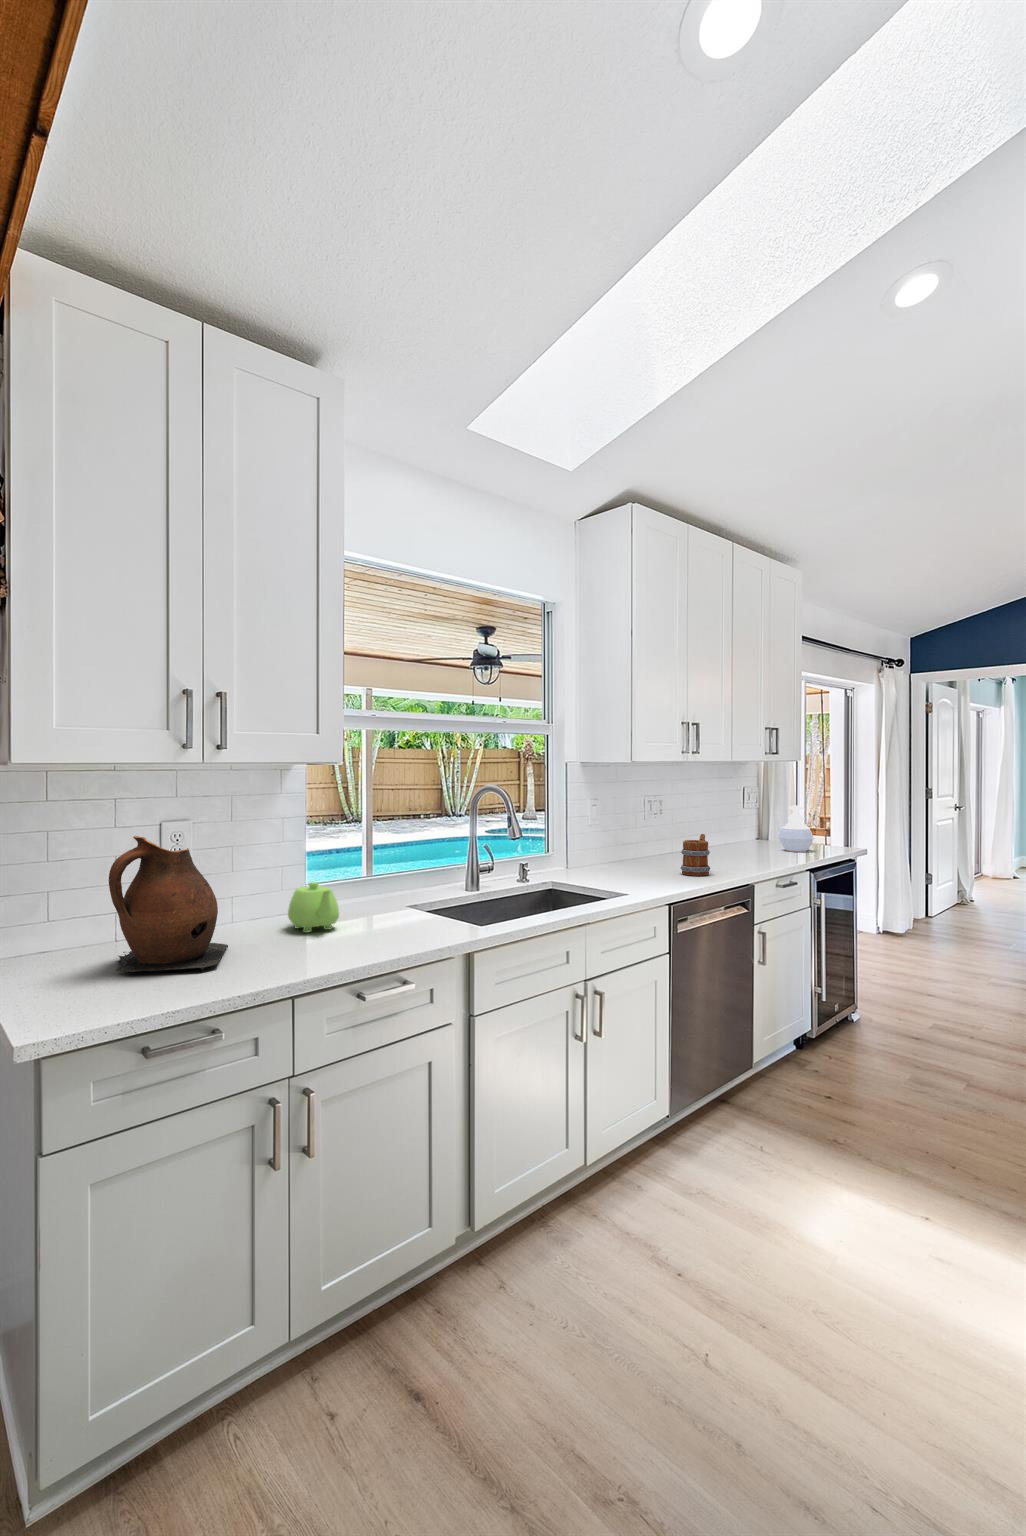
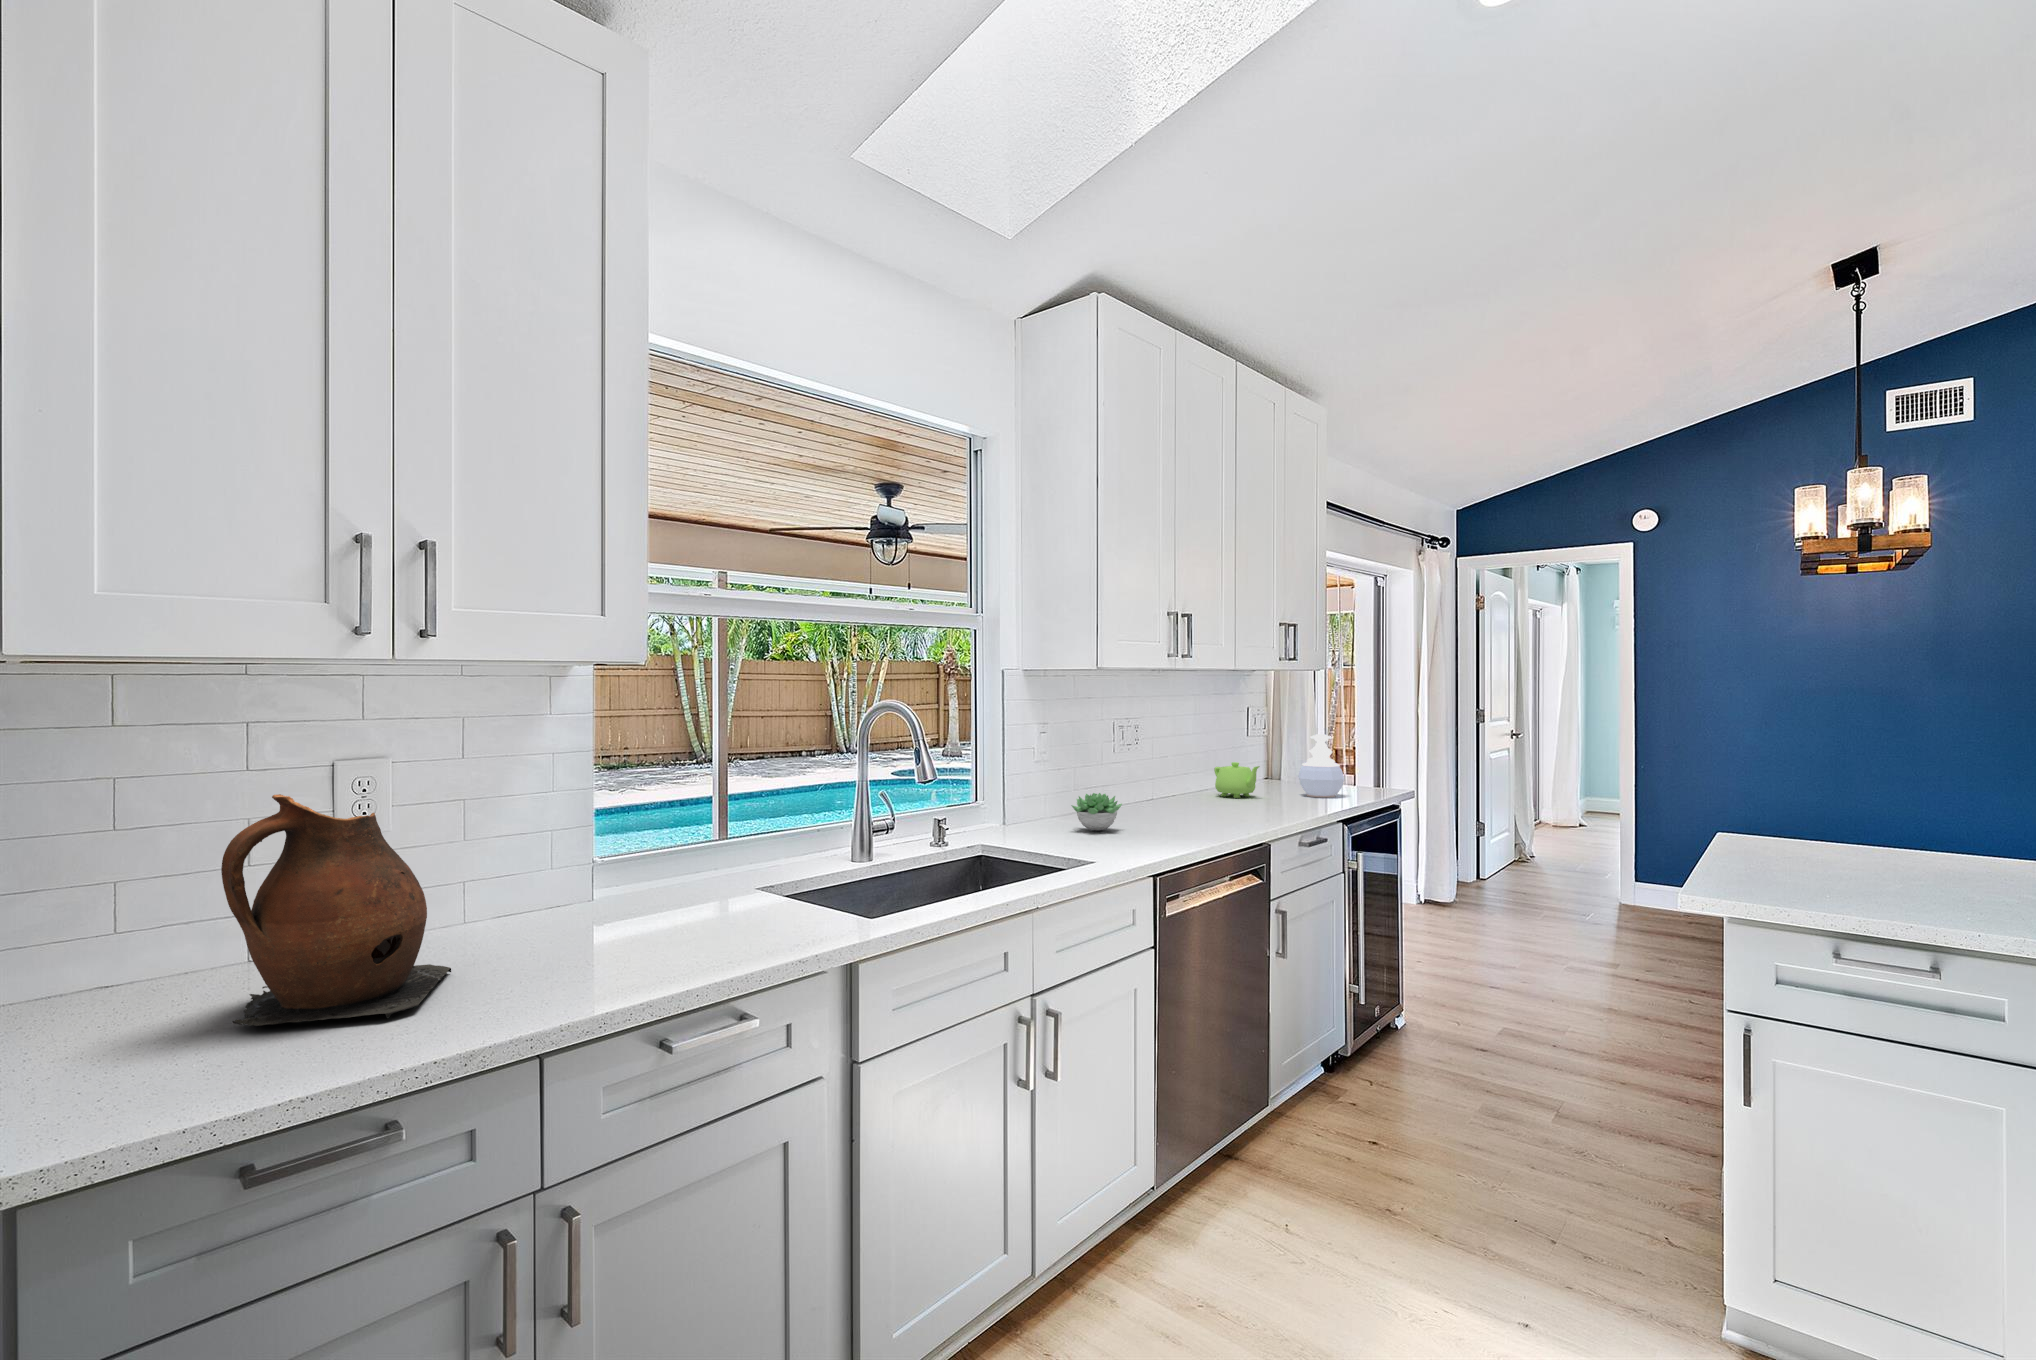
mug: present [681,834,710,876] -> none [1167,775,1209,835]
succulent plant: none [612,846,649,872] -> present [1072,793,1122,830]
teapot: present [288,882,339,933] -> present [1214,762,1260,798]

